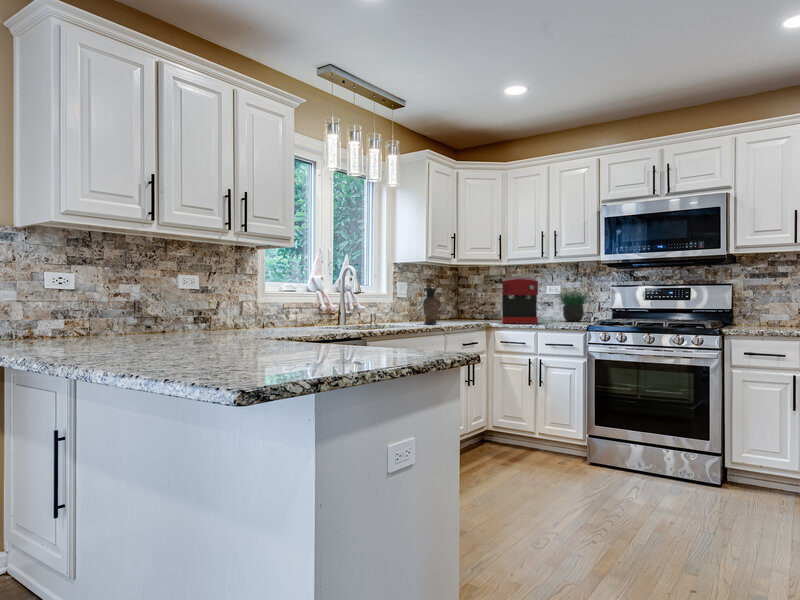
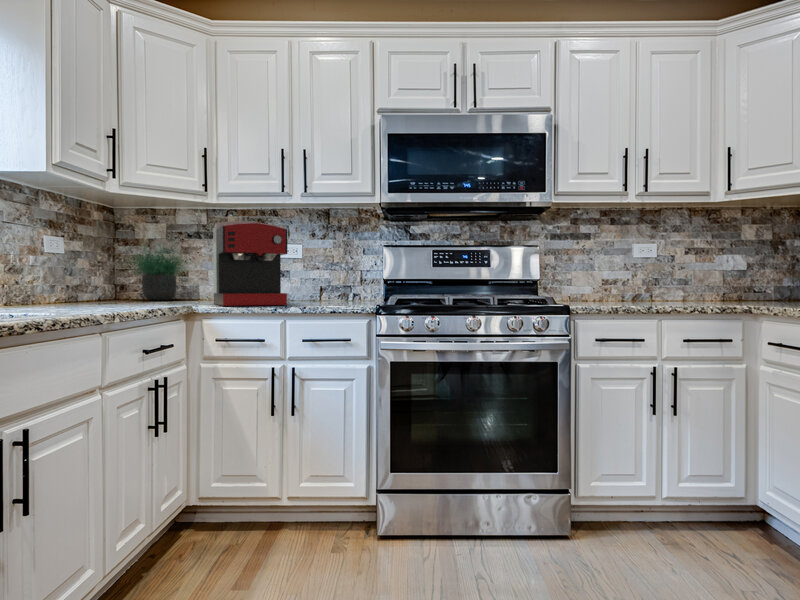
ceramic pitcher: present [423,283,441,324] -> none [42,219,89,312]
potted plant: present [558,288,588,321] -> present [132,243,186,300]

